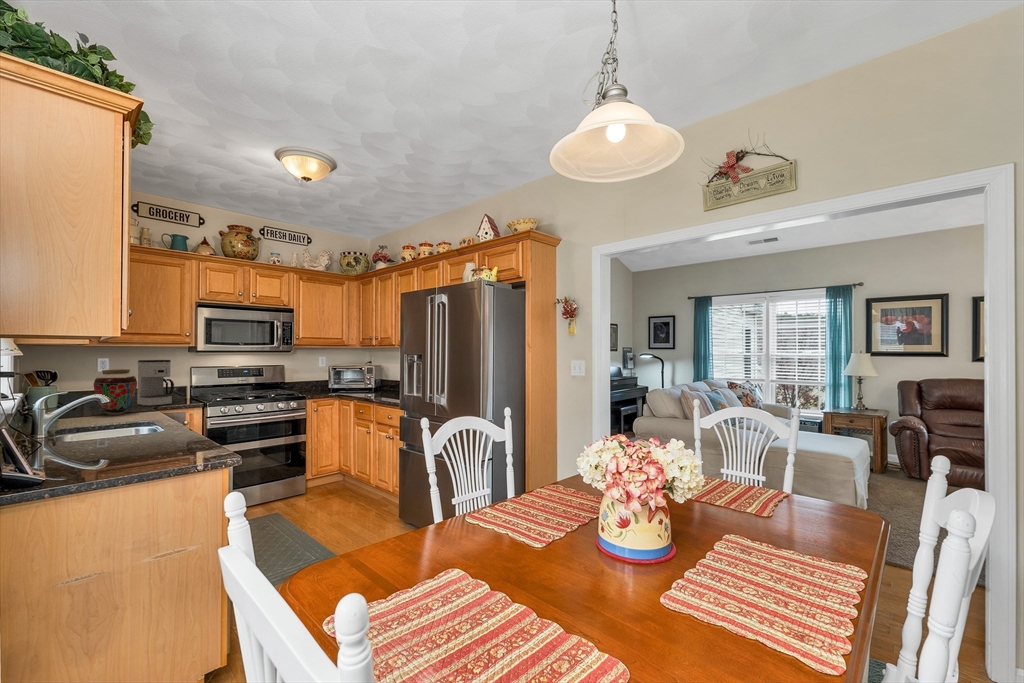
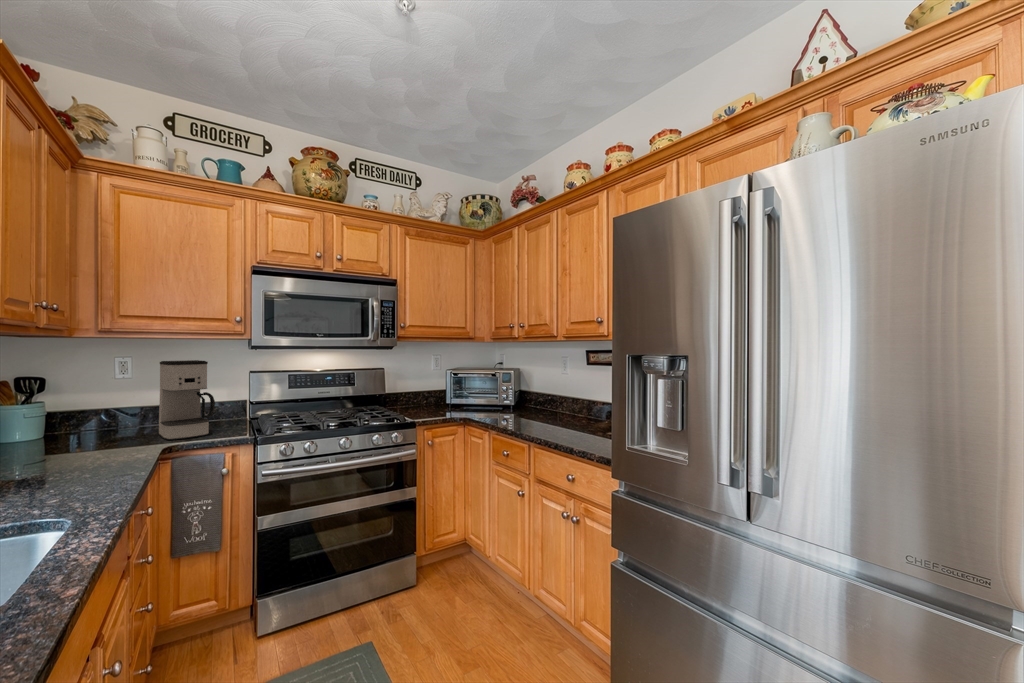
vase: present [94,369,137,415] -> none [36,381,124,471]

